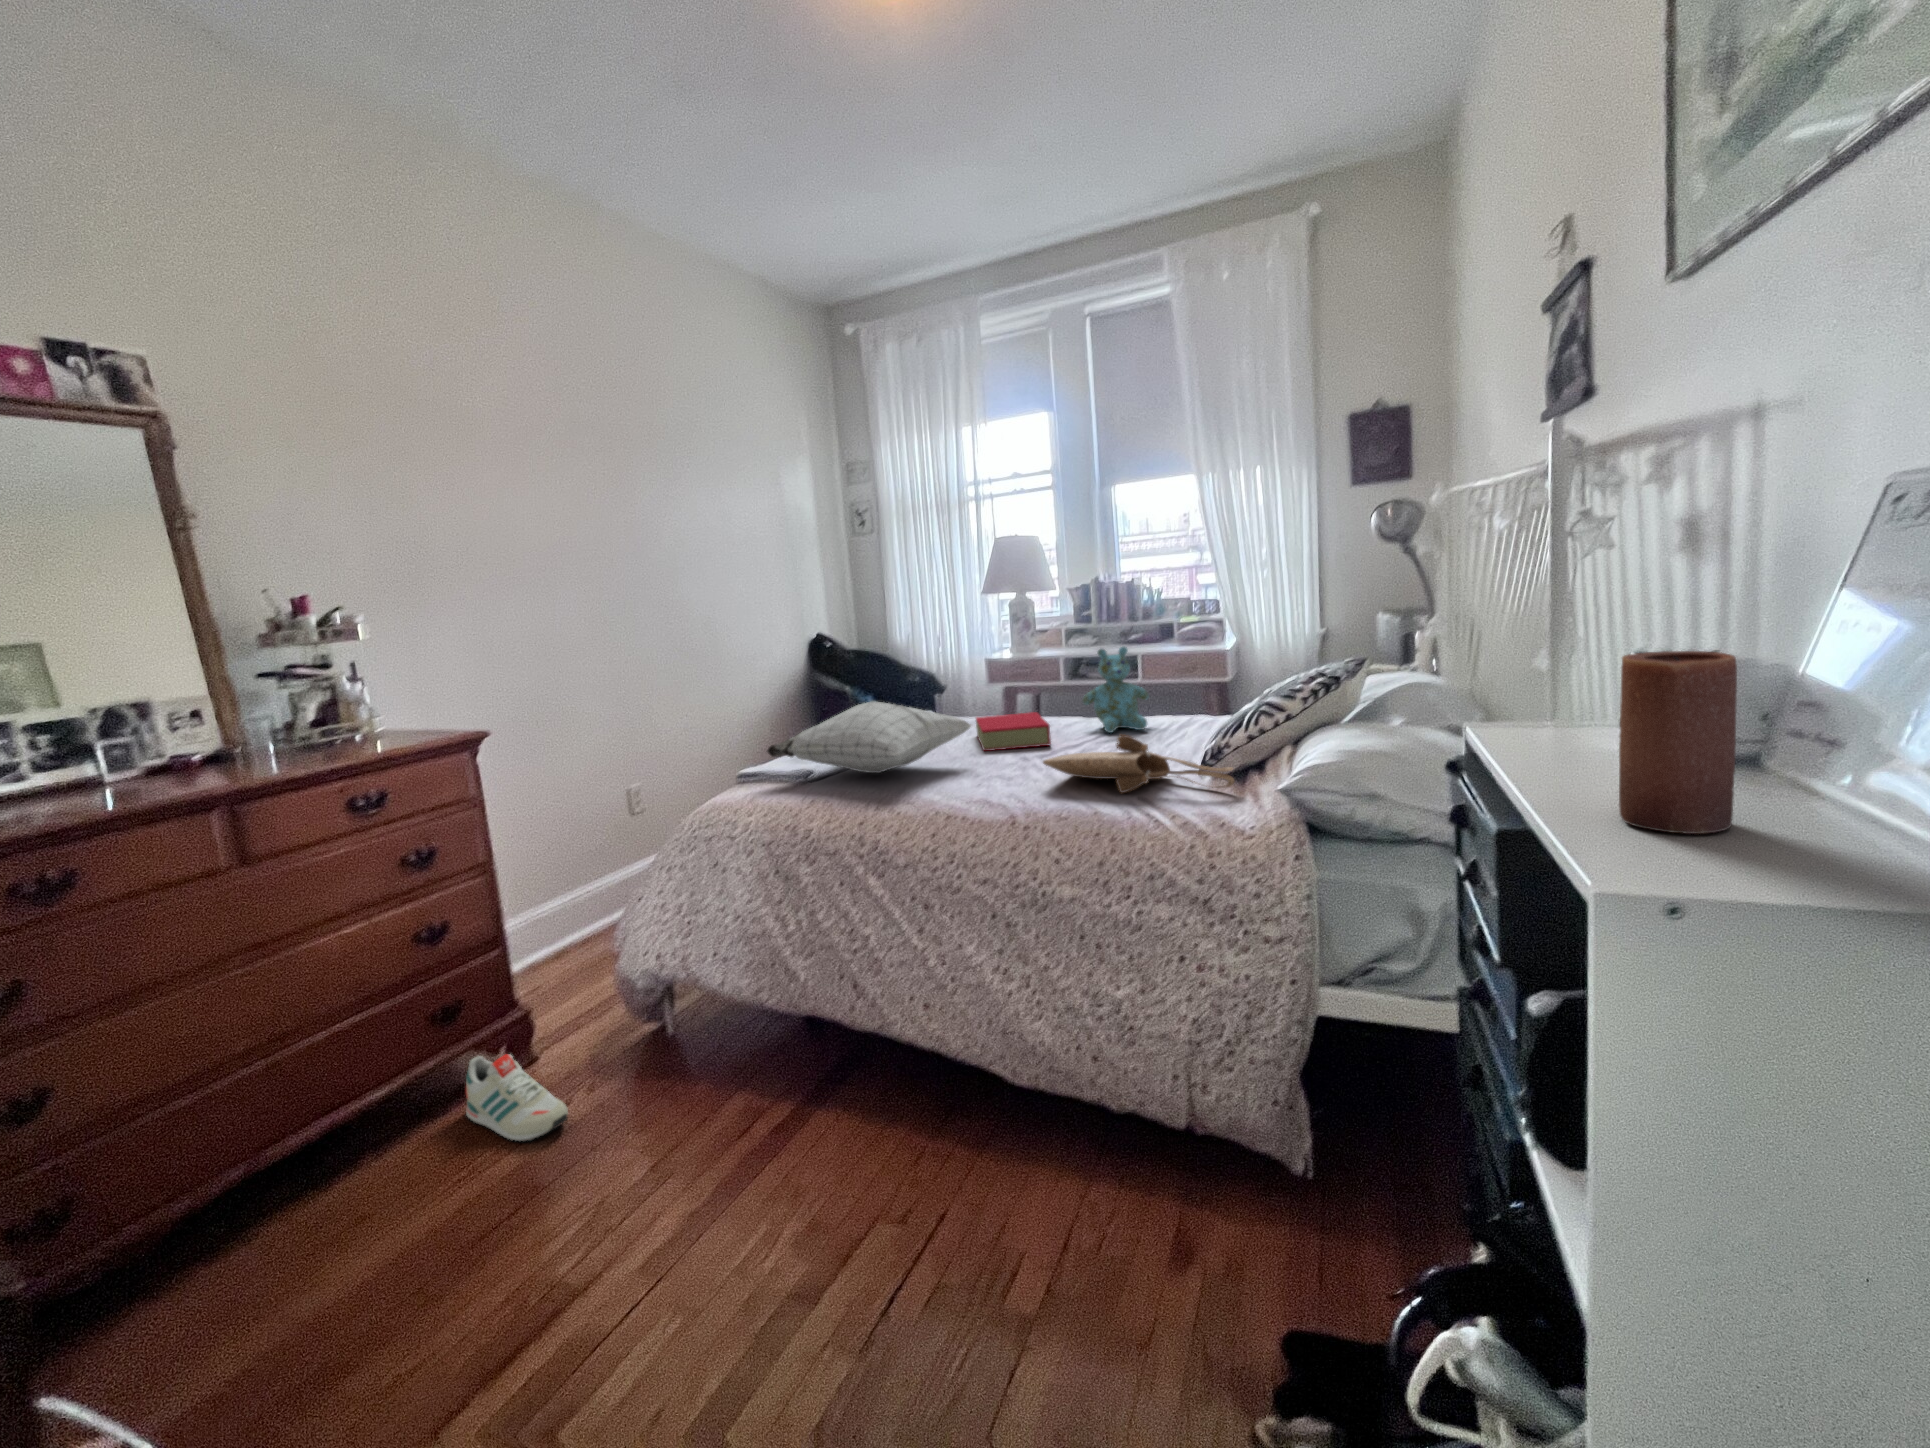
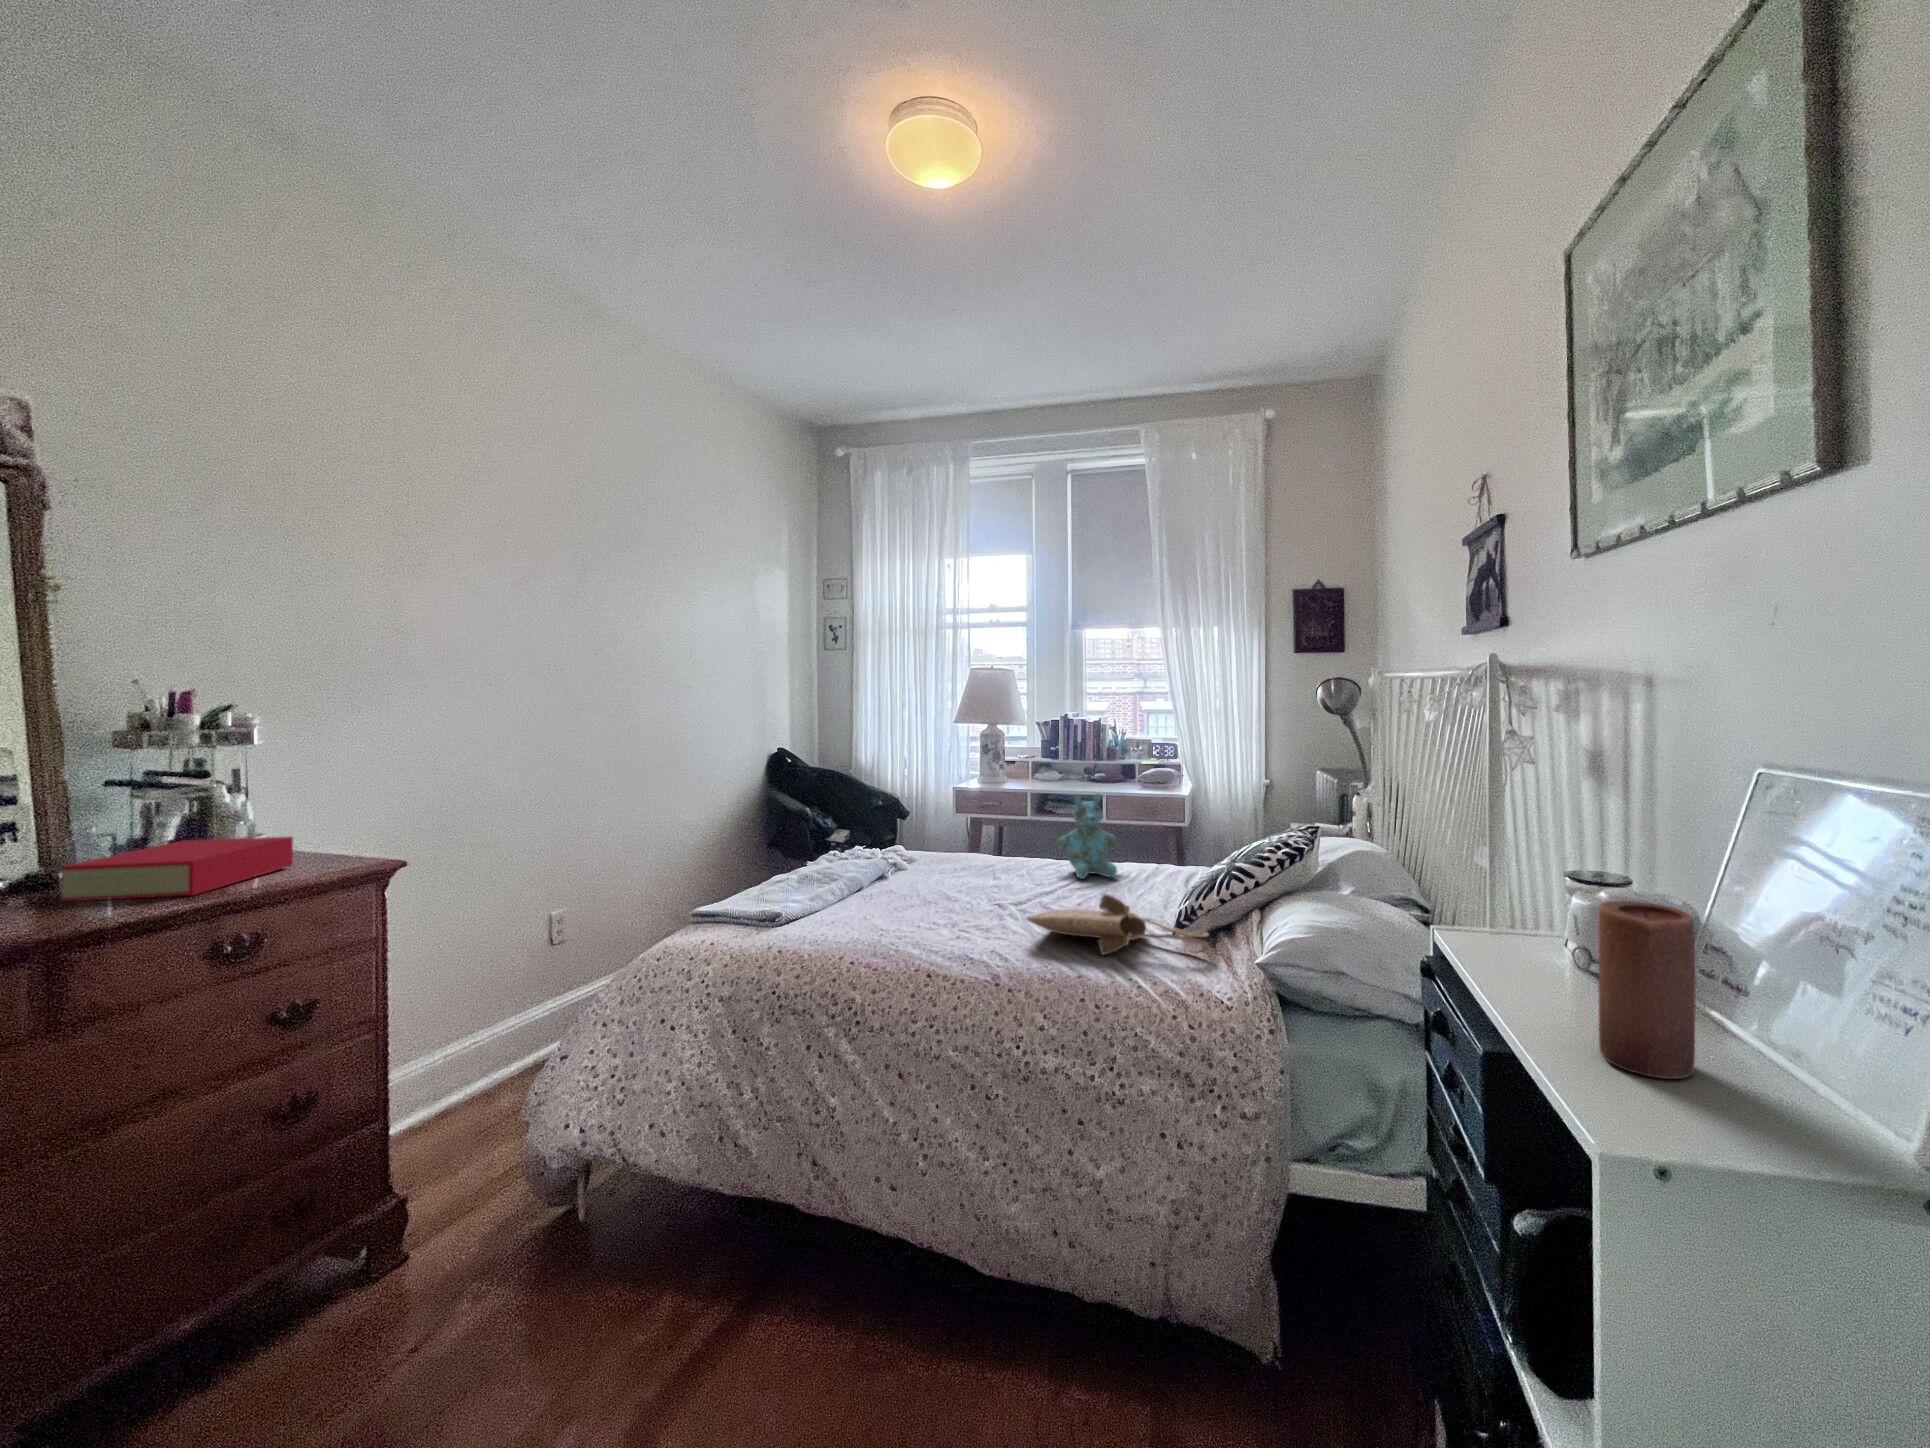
pillow: present [767,701,971,773] -> none [734,843,954,919]
book: present [976,712,1051,751] -> present [61,837,293,901]
shoe: present [466,1054,568,1142] -> none [300,1264,443,1386]

